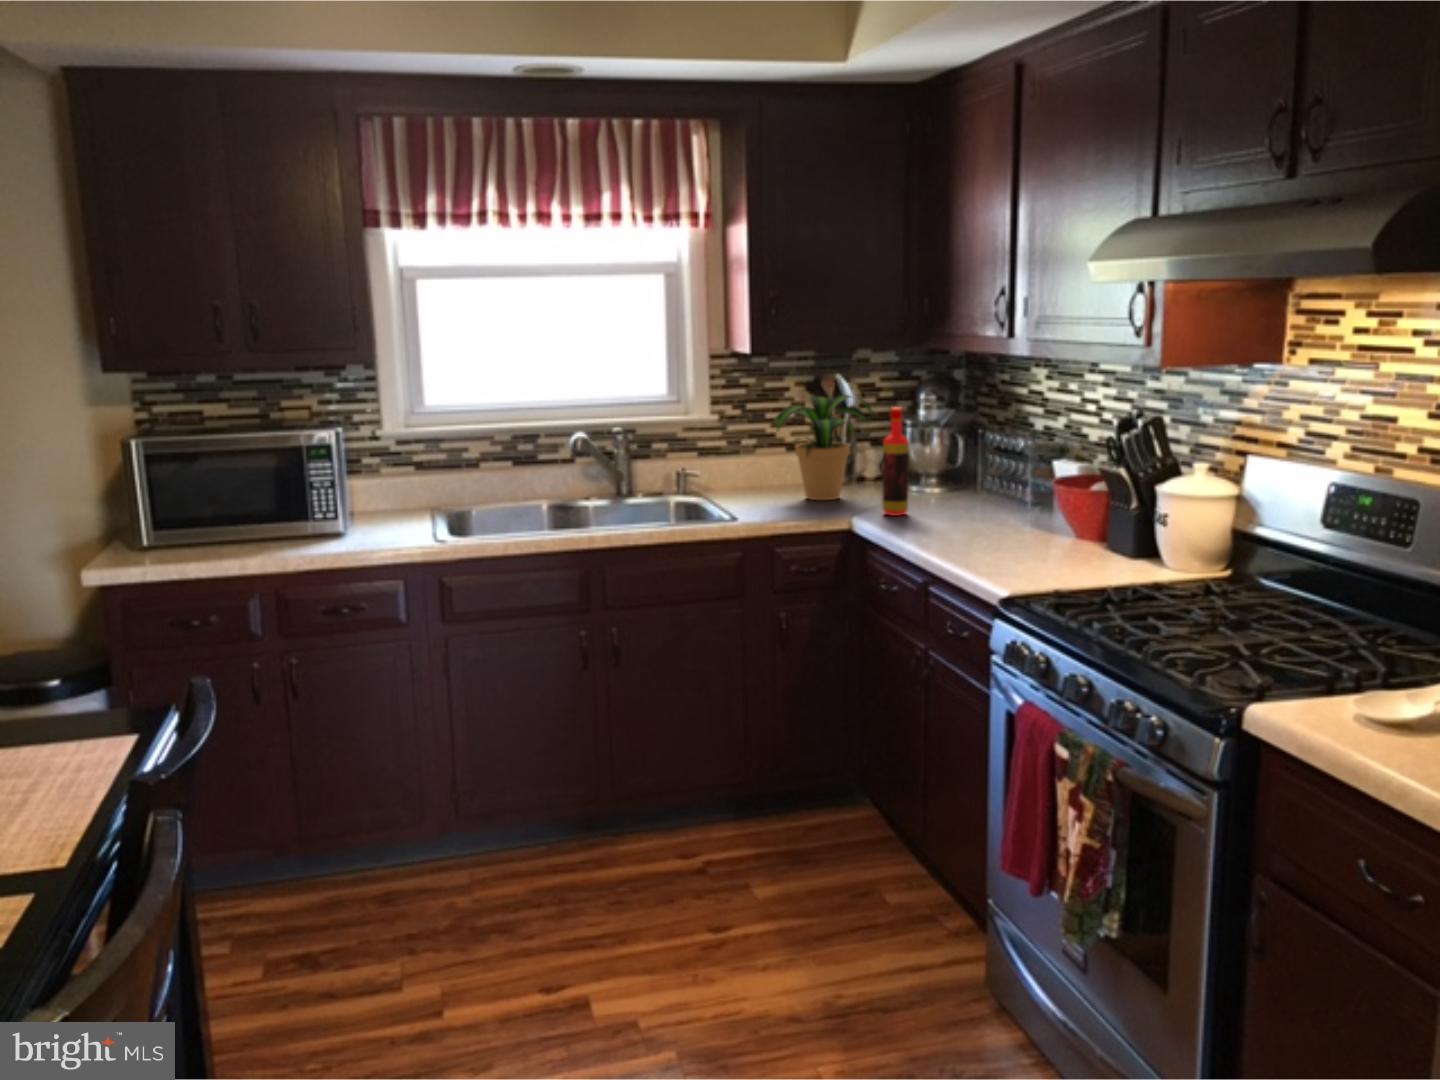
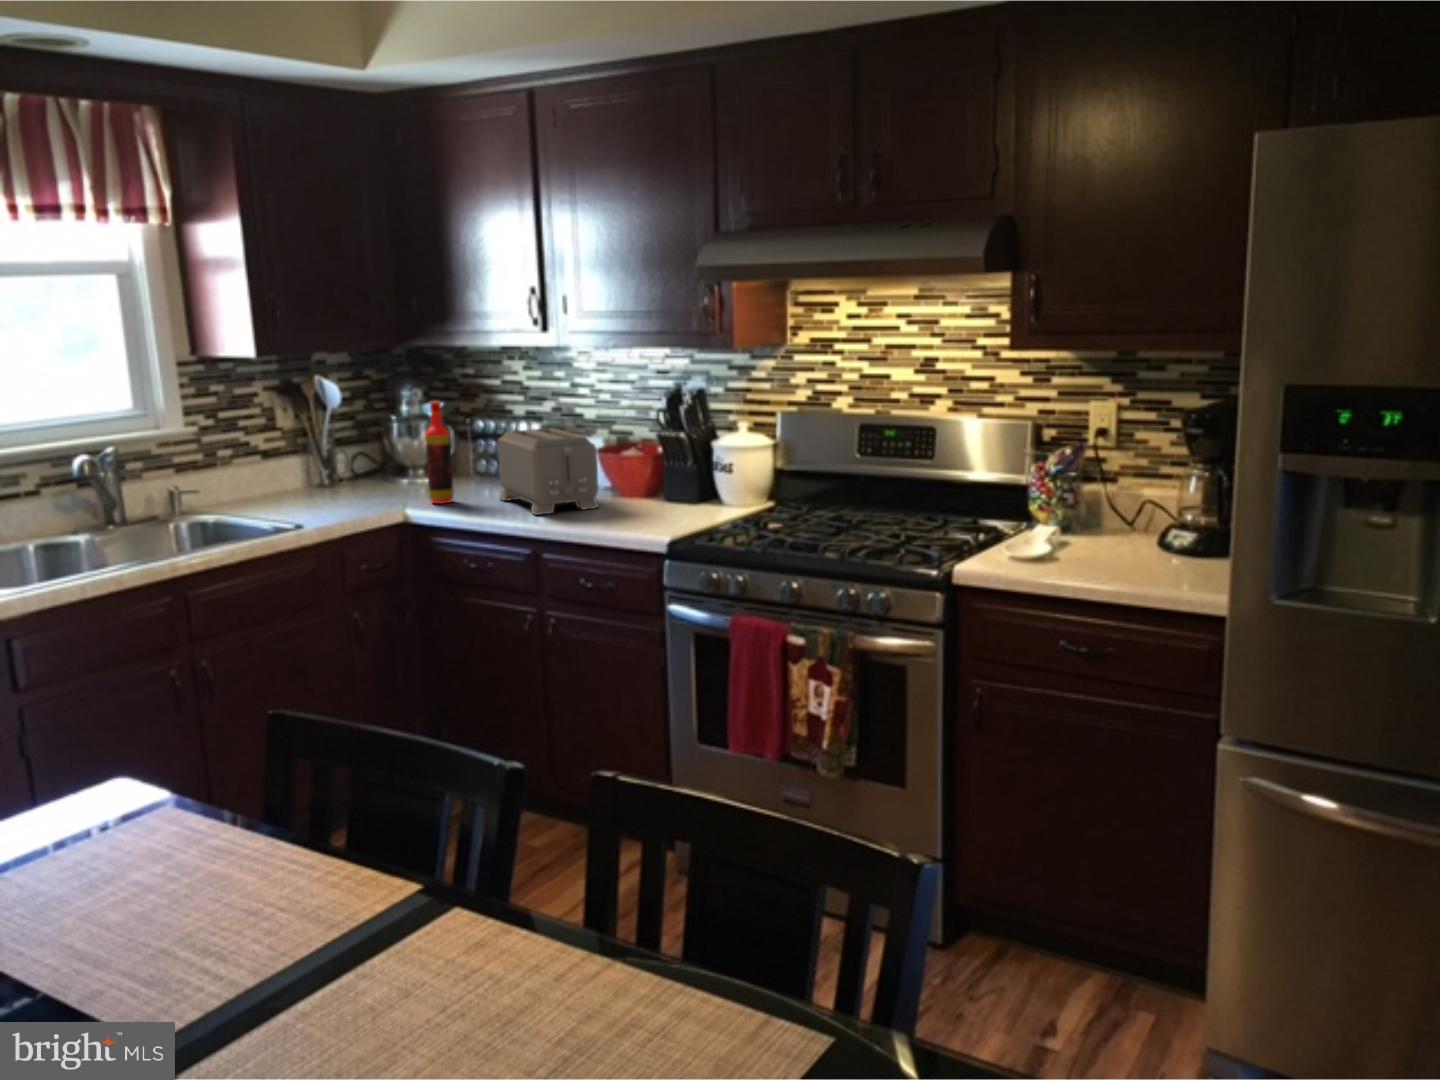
potted plant: present [774,395,873,500] -> none [272,395,383,502]
toaster: none [945,446,1027,545] -> present [498,428,599,515]

